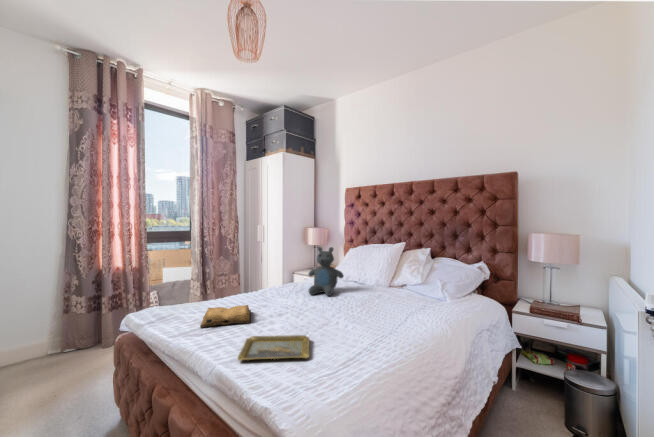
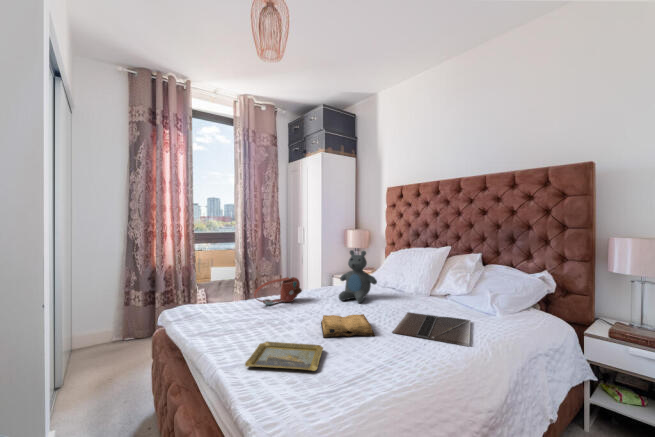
handbag: none [226,274,273,302] -> present [254,277,302,305]
laptop: none [366,302,433,327] -> present [393,312,471,347]
diary: present [200,305,251,328] -> present [321,314,375,338]

